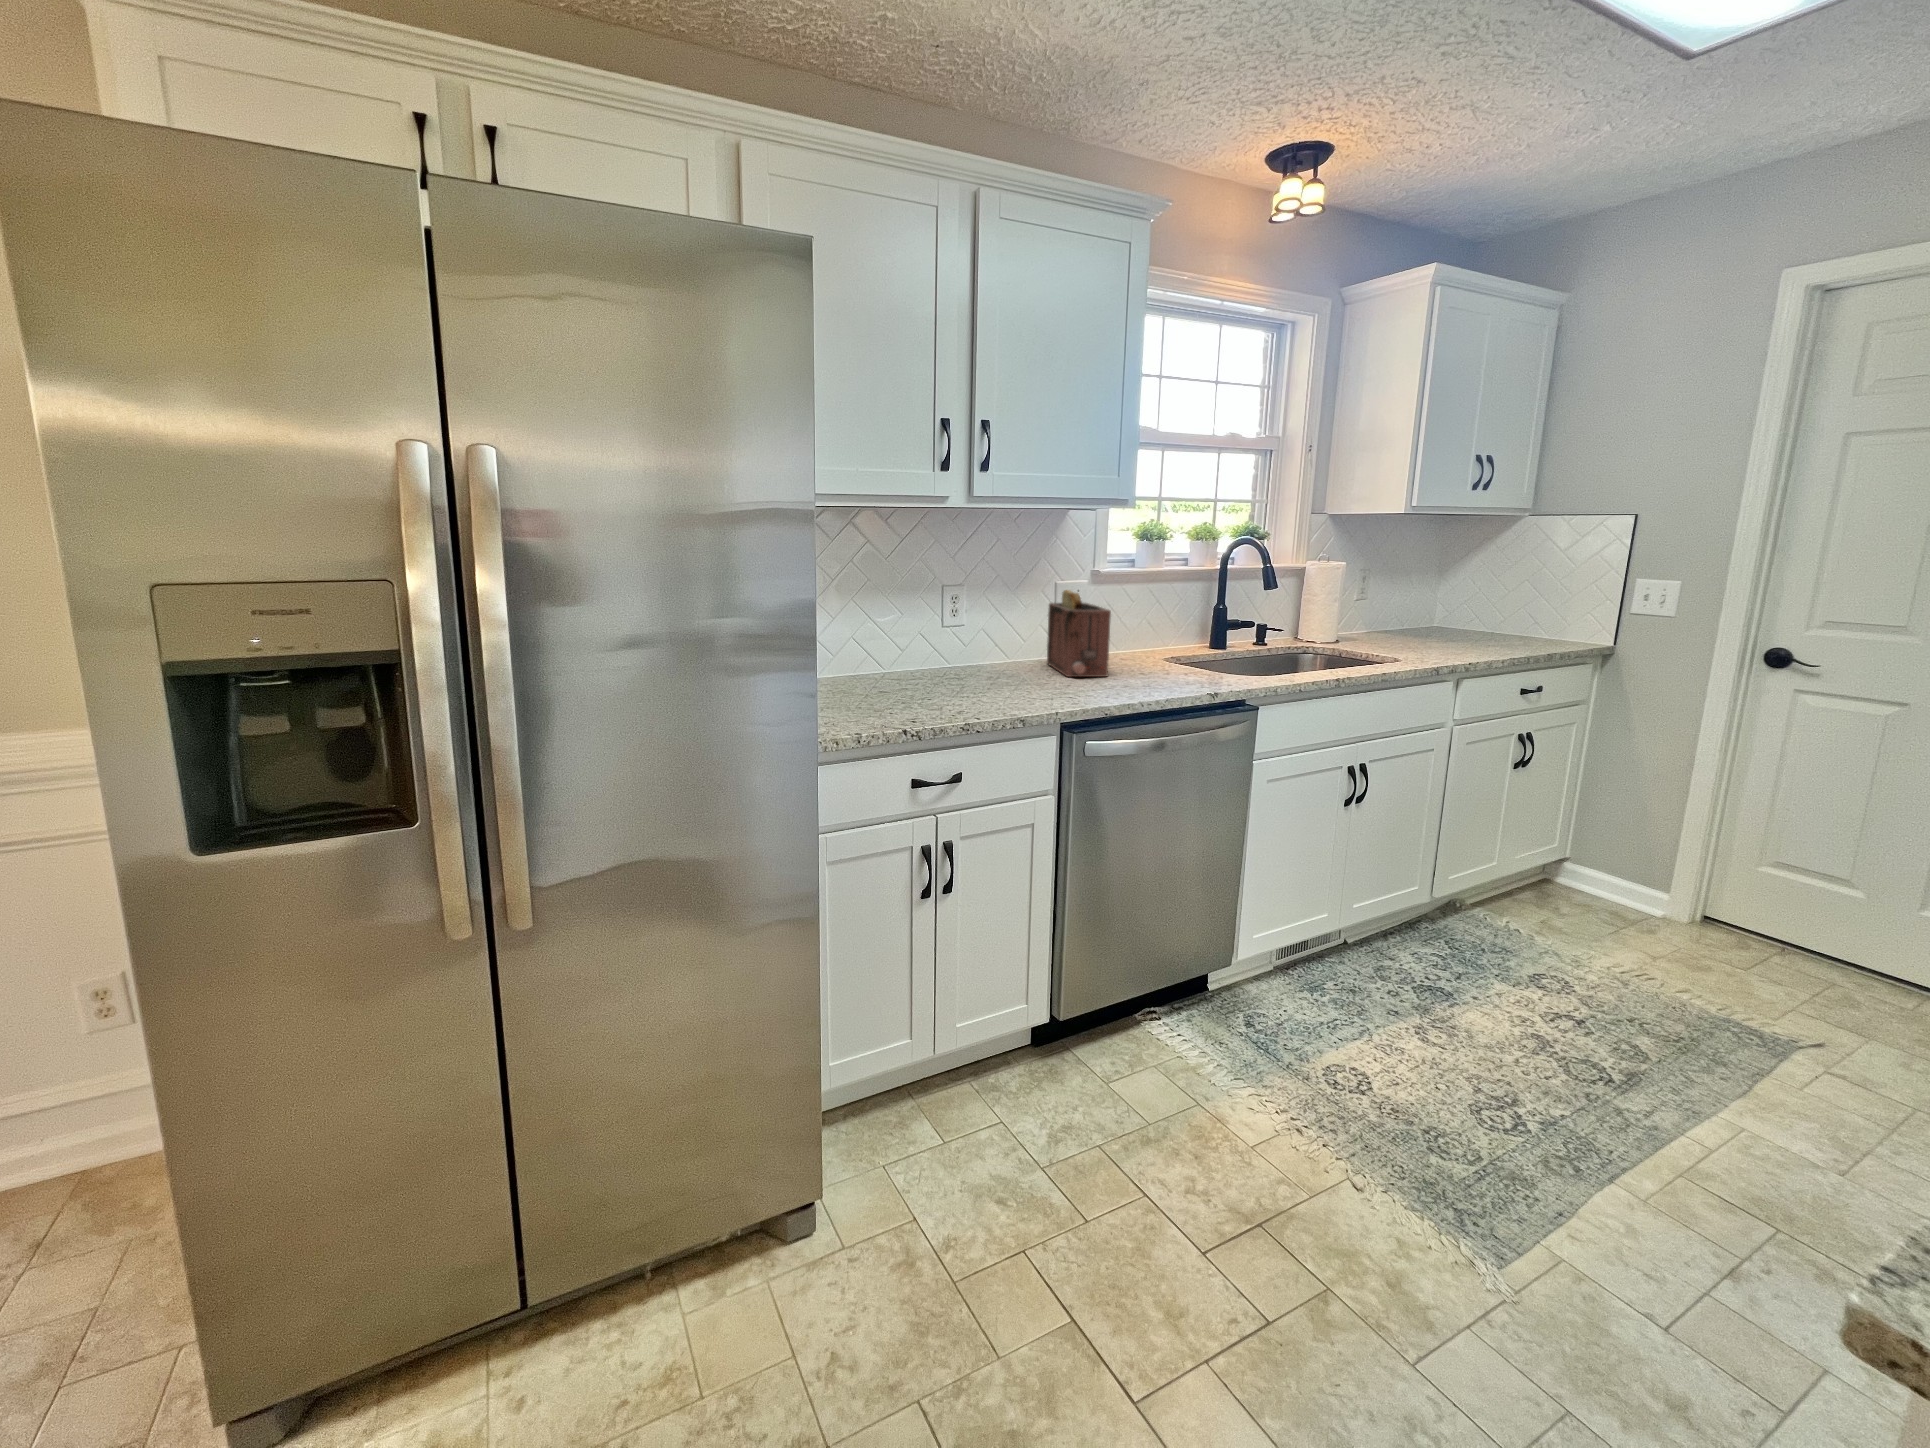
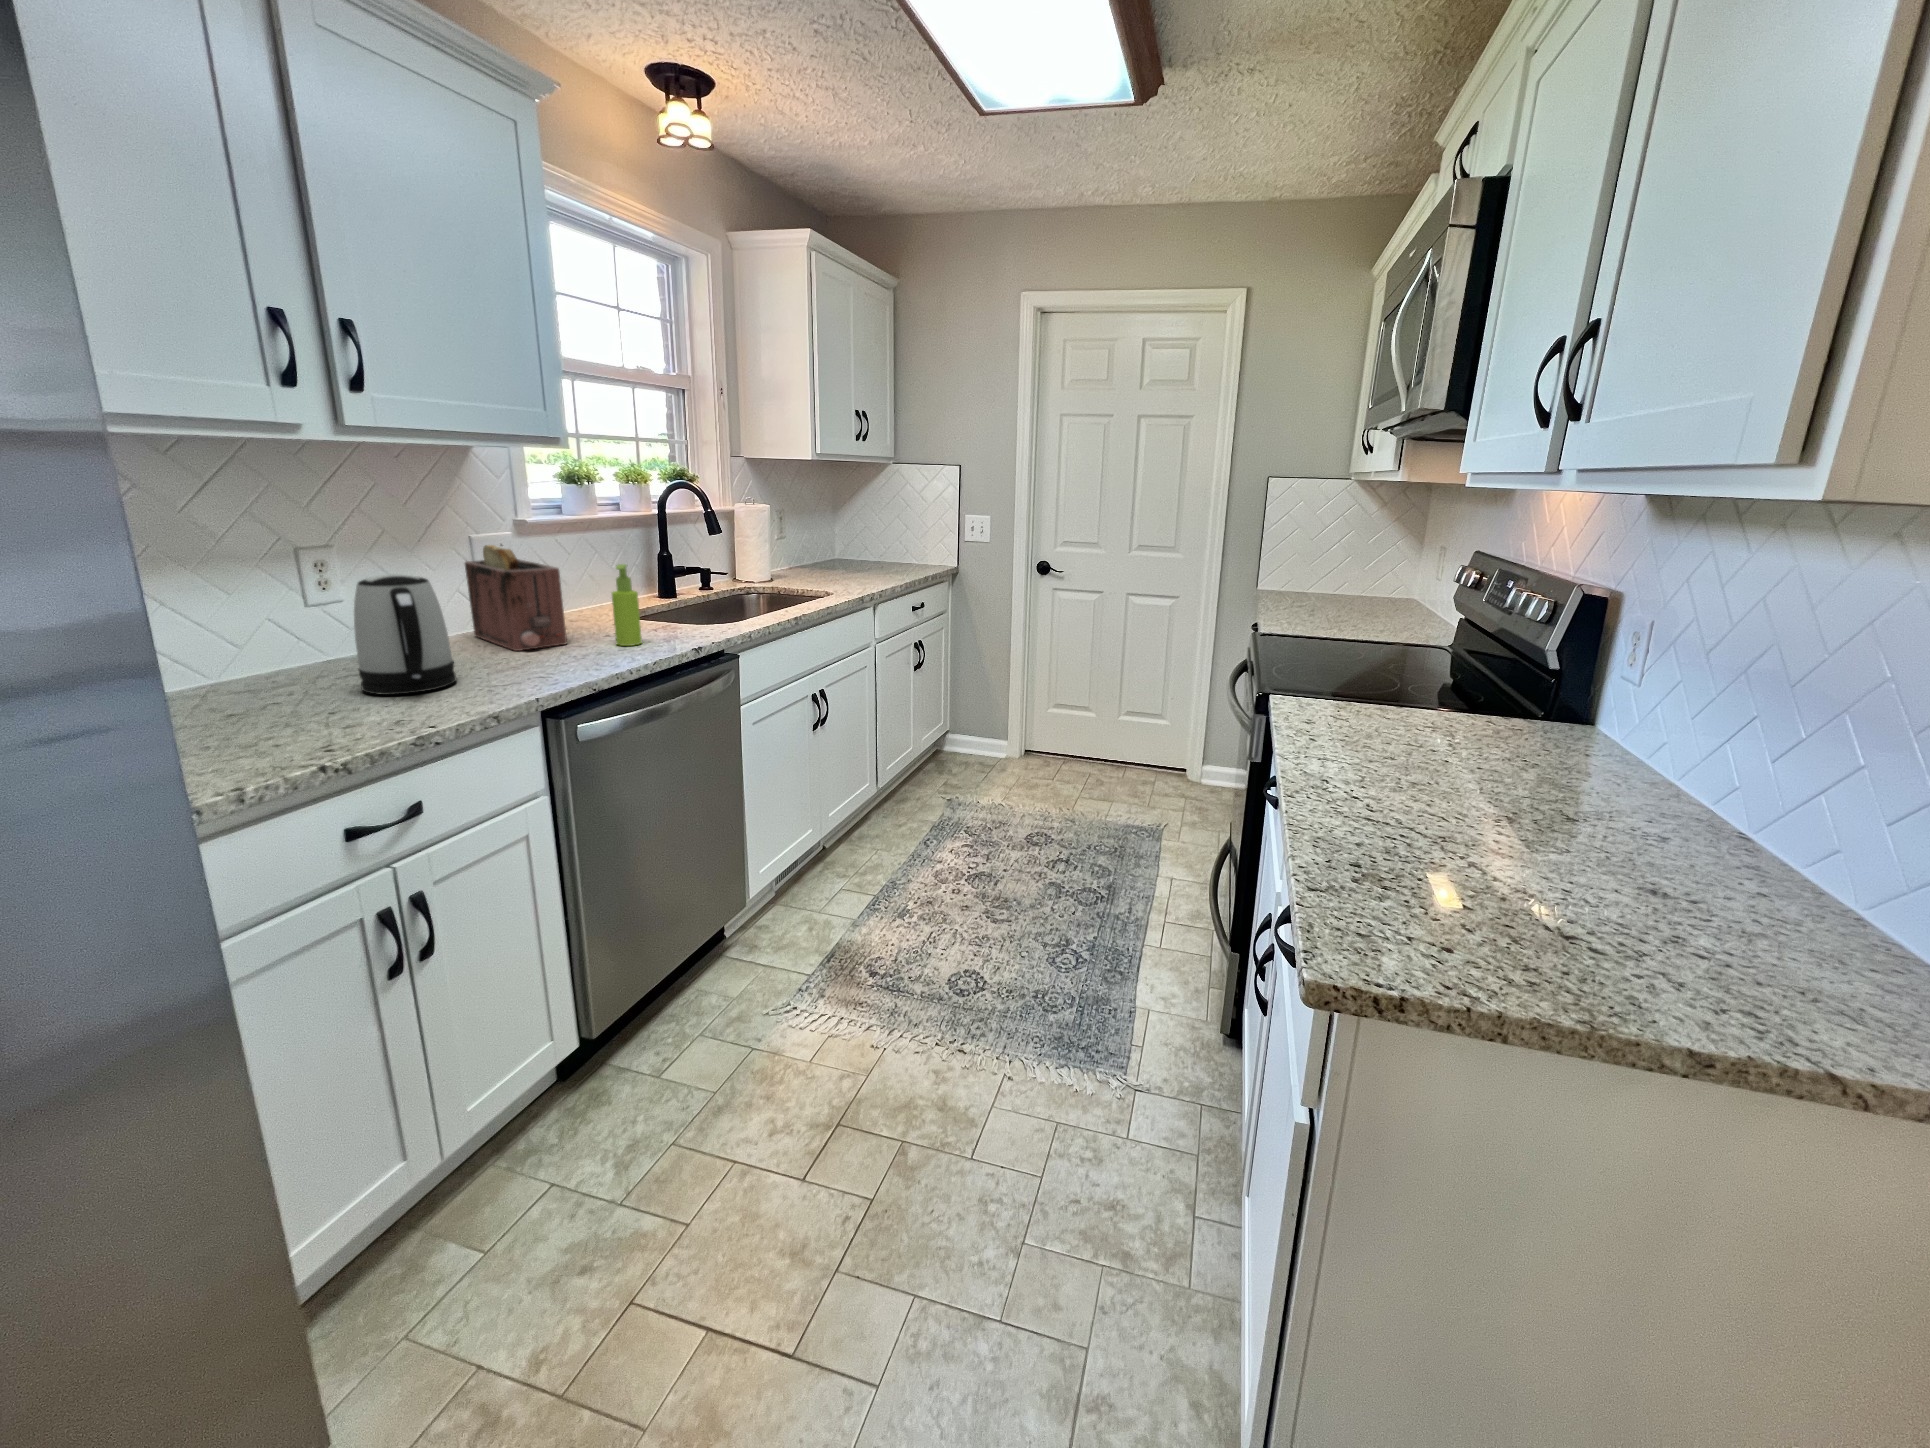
kettle: none [957,606,1016,695] -> present [354,574,456,695]
soap dispenser: none [1145,609,1171,684] -> present [612,564,642,646]

